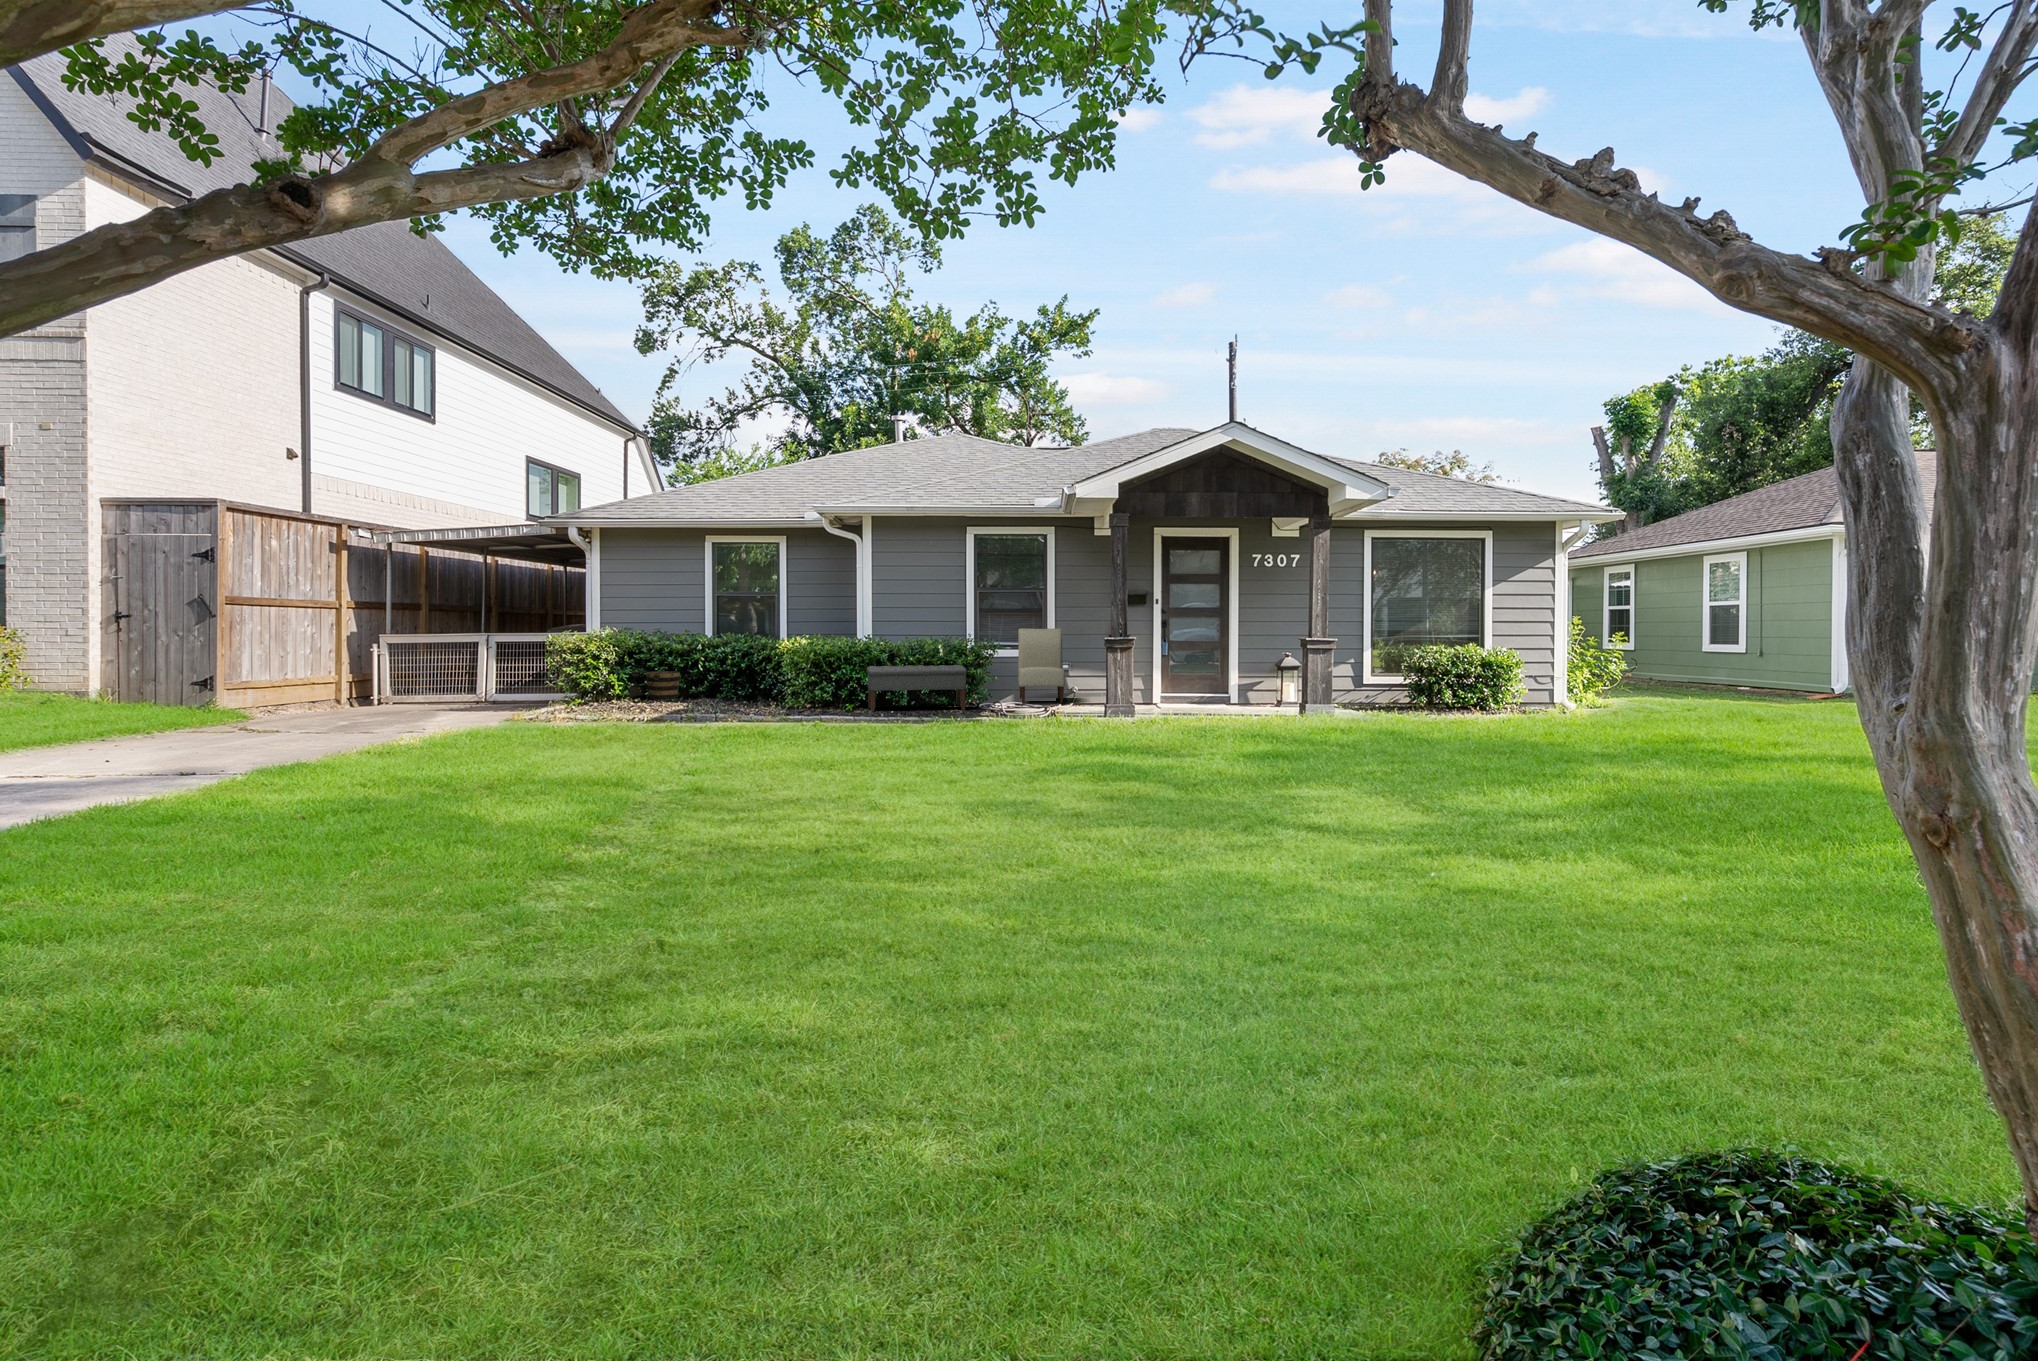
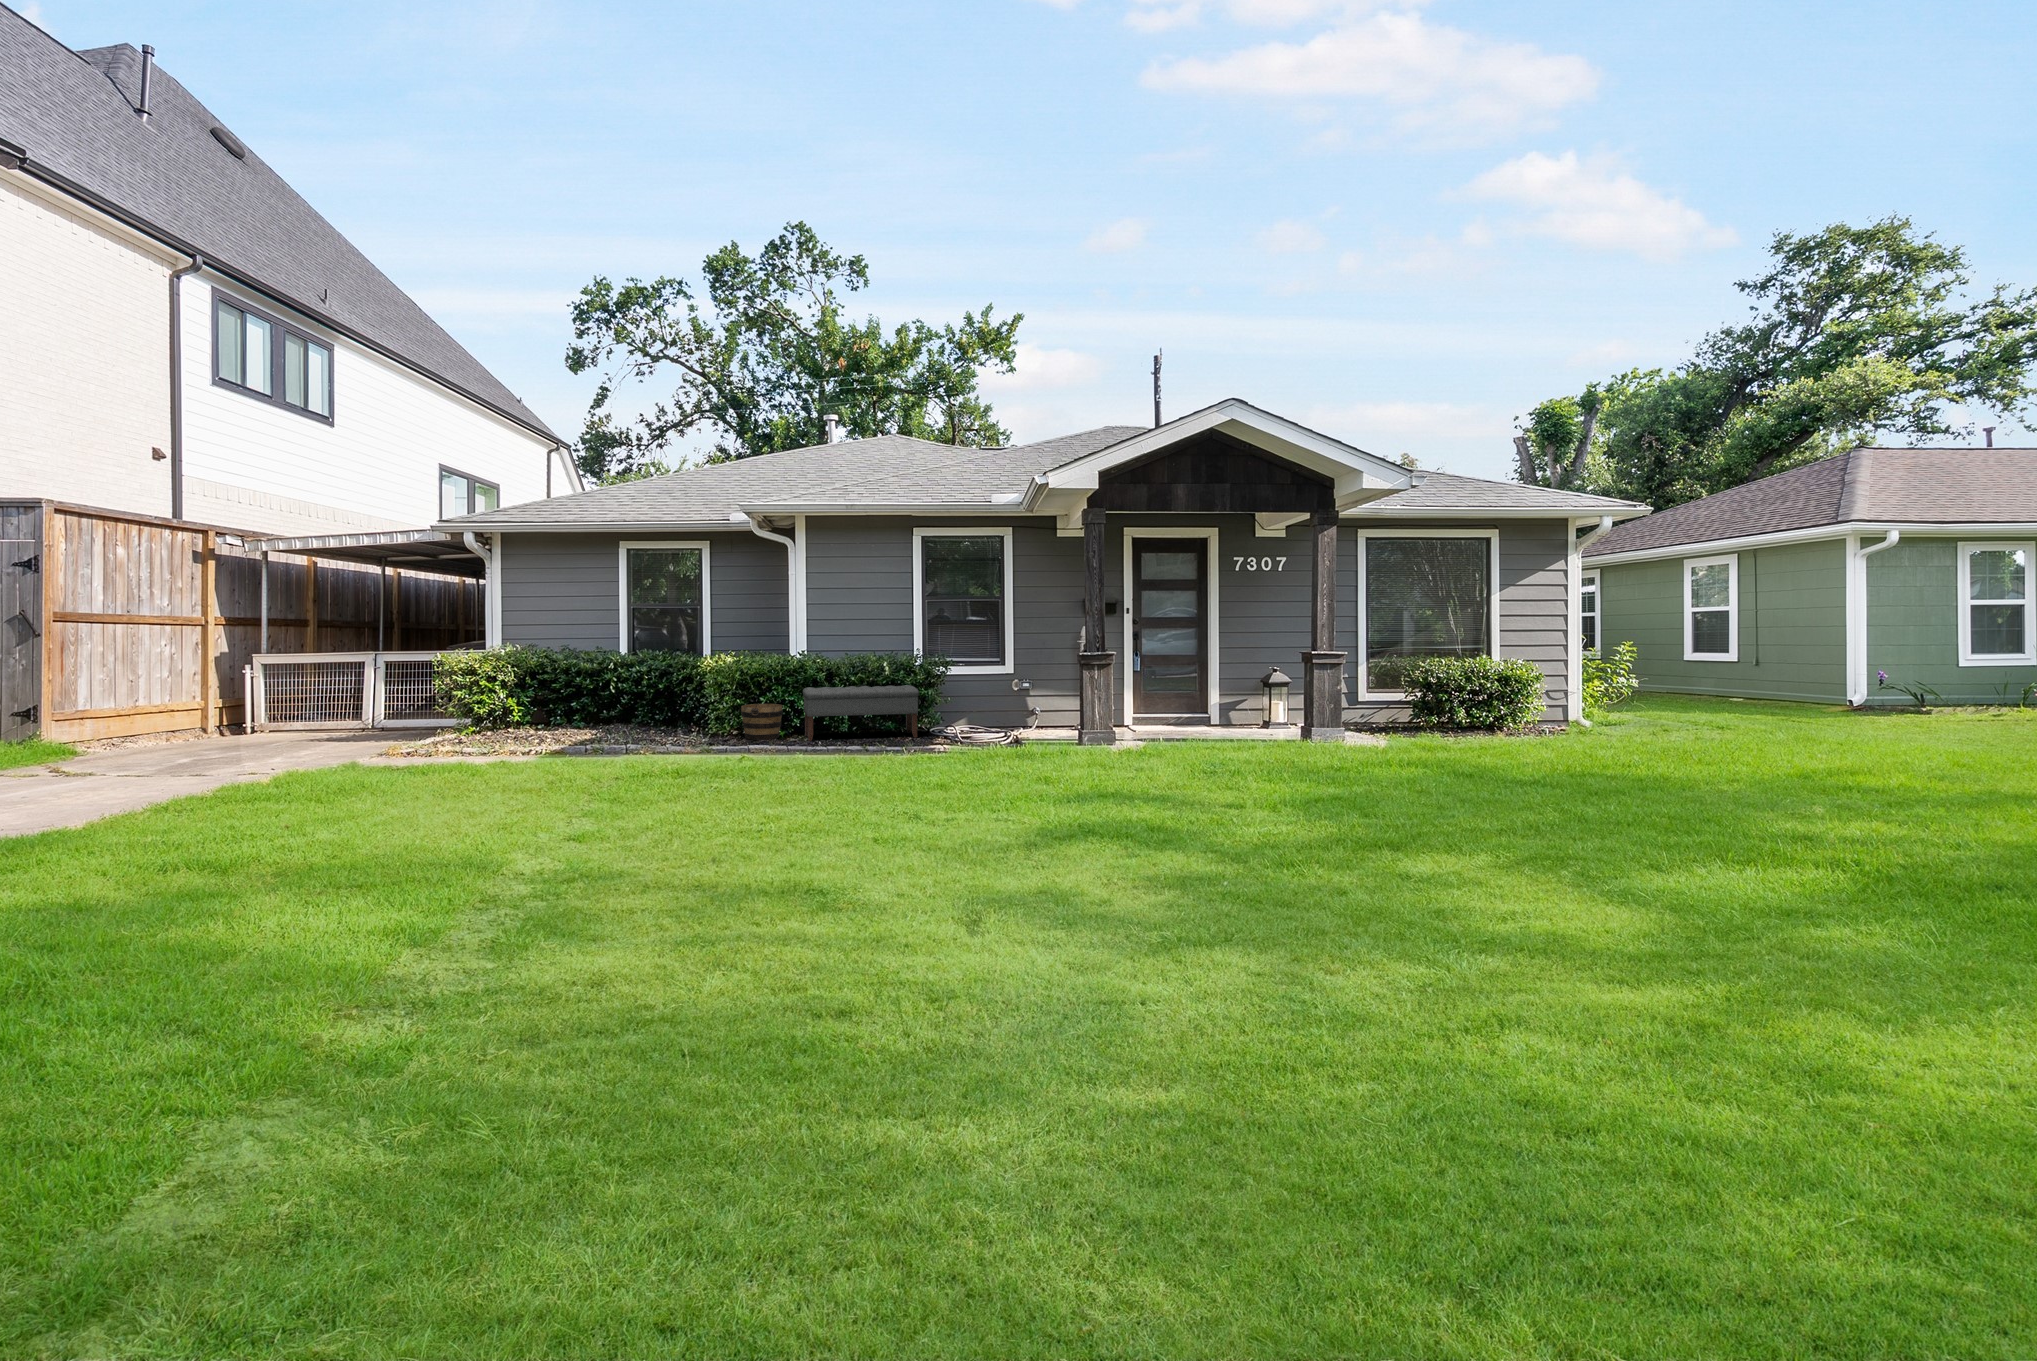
chair: present [1018,628,1065,704] -> none [973,642,1028,728]
bucket: present [646,671,680,699] -> present [741,704,783,740]

